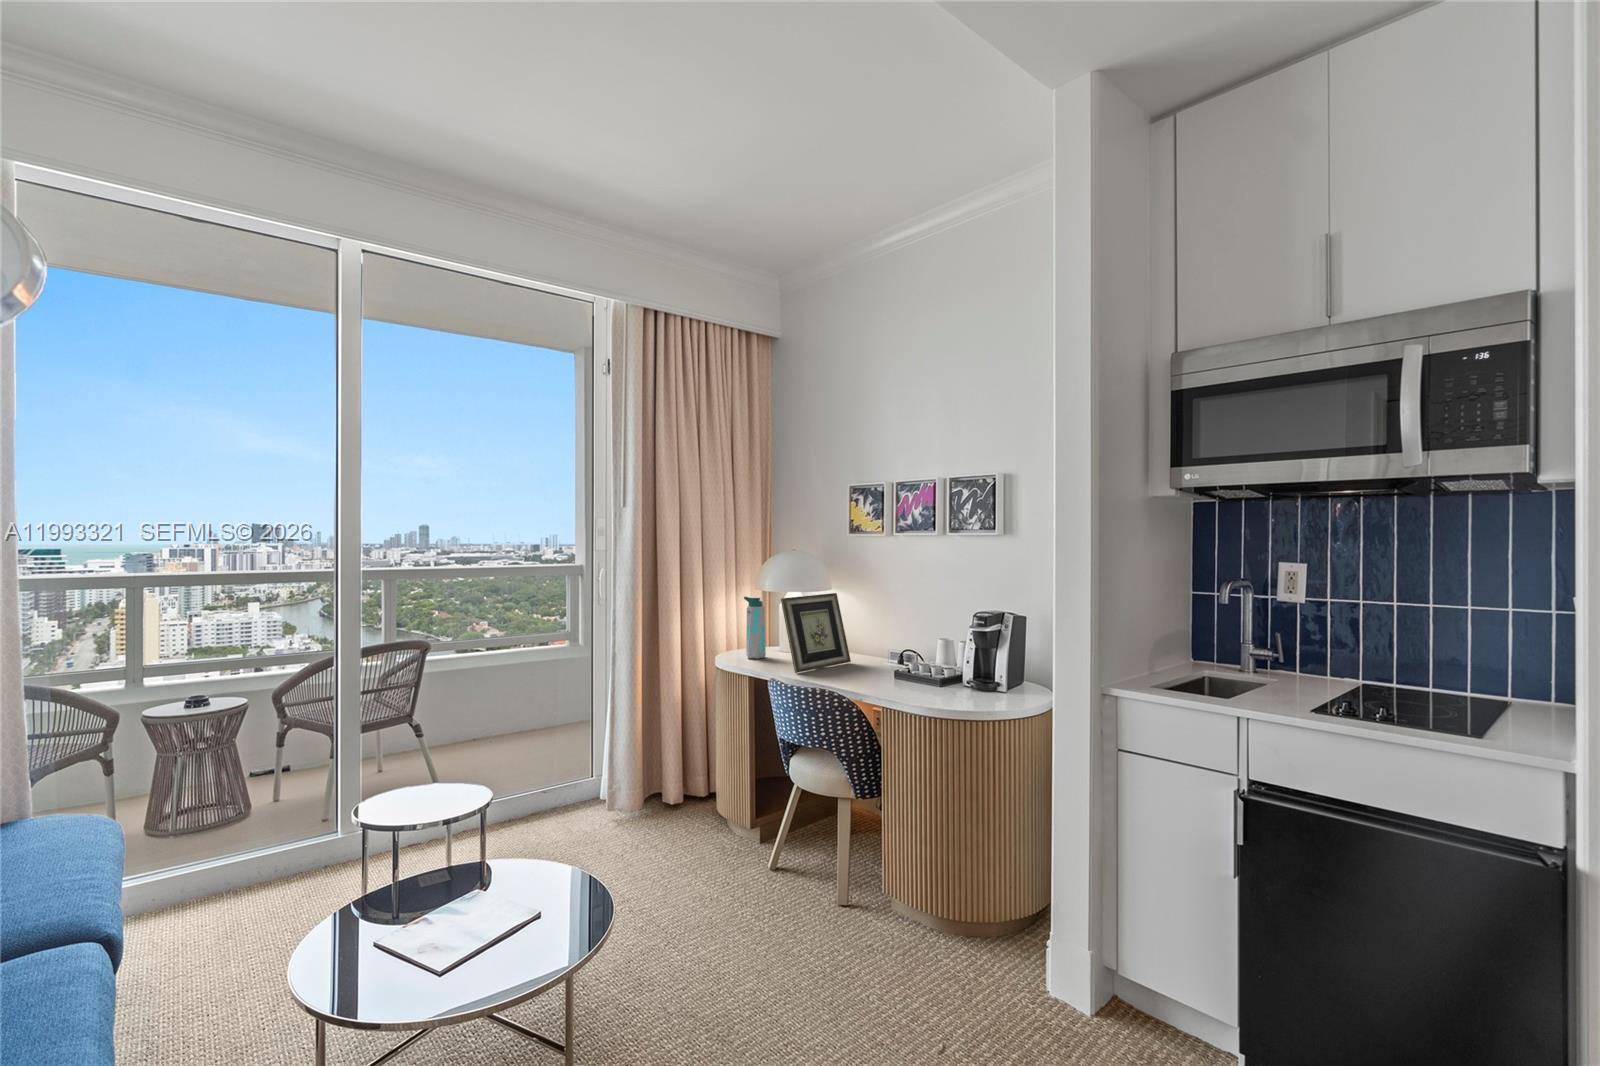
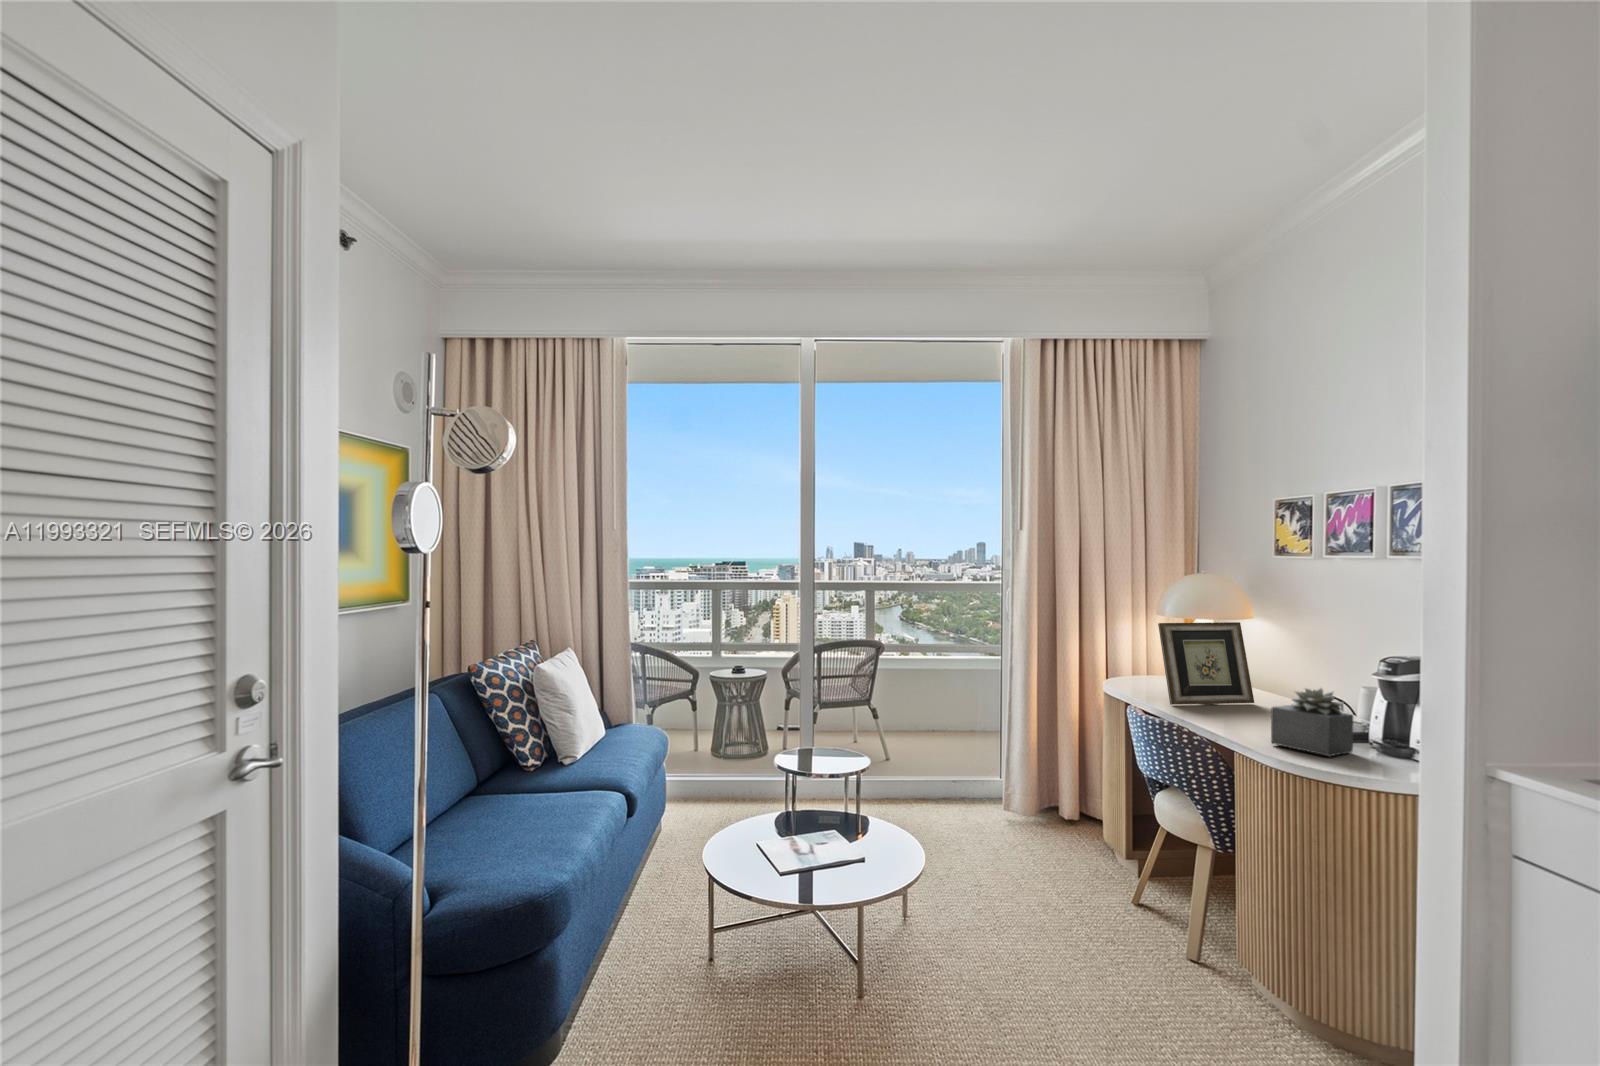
water bottle: present [744,596,766,659] -> none [1135,618,1160,686]
succulent plant: none [907,641,961,697] -> present [1271,688,1353,756]

